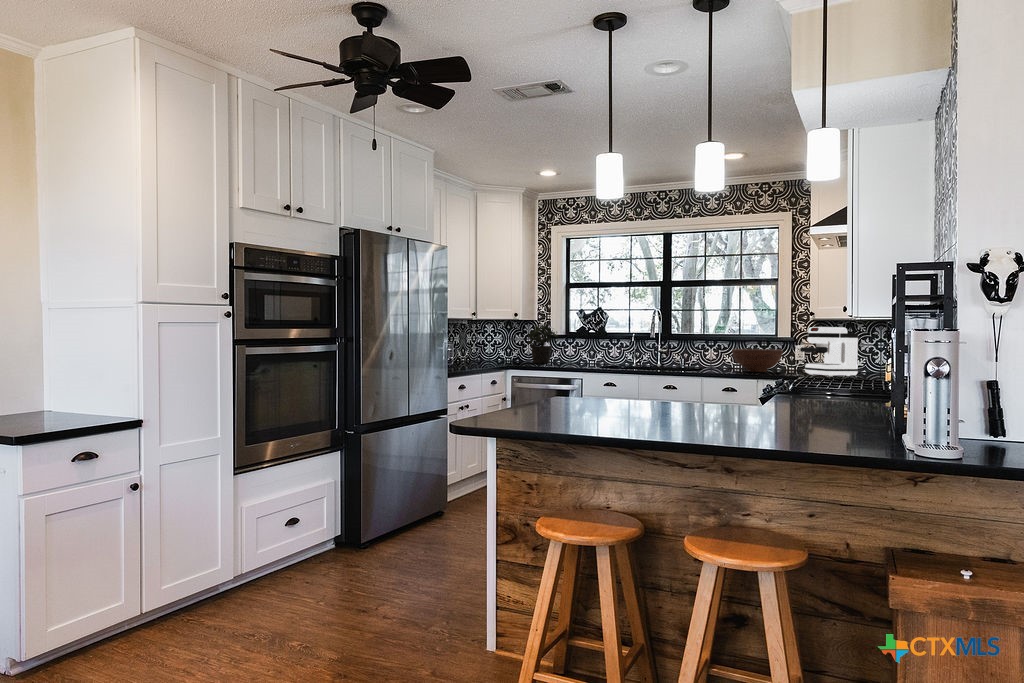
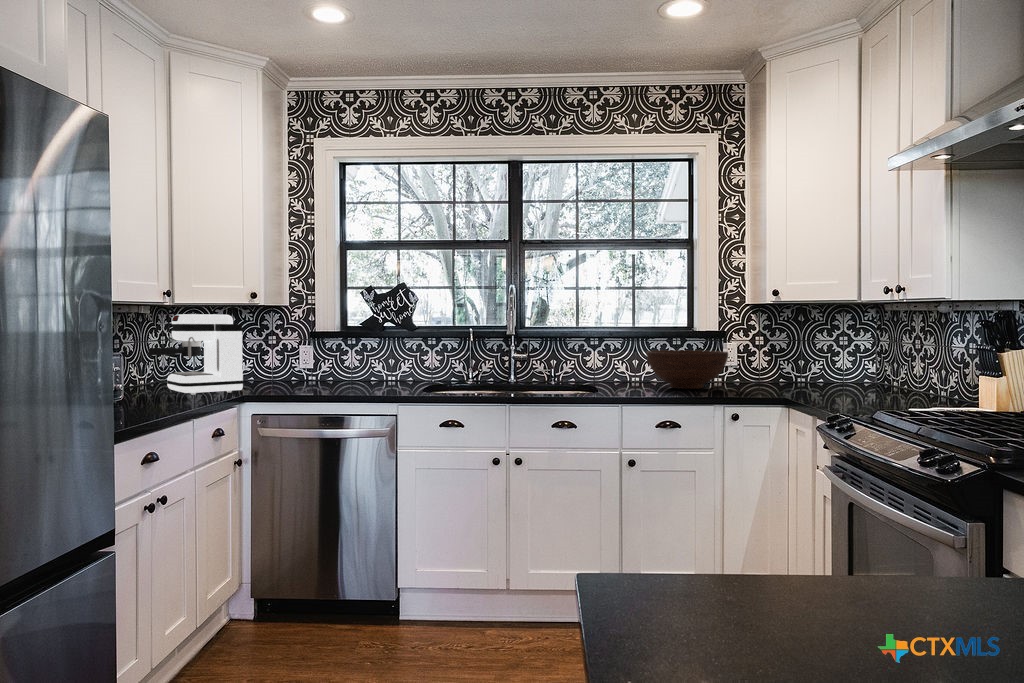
potted plant: present [528,324,558,363] -> none [273,310,335,383]
coffee maker: present [800,327,858,376] -> present [148,314,243,395]

